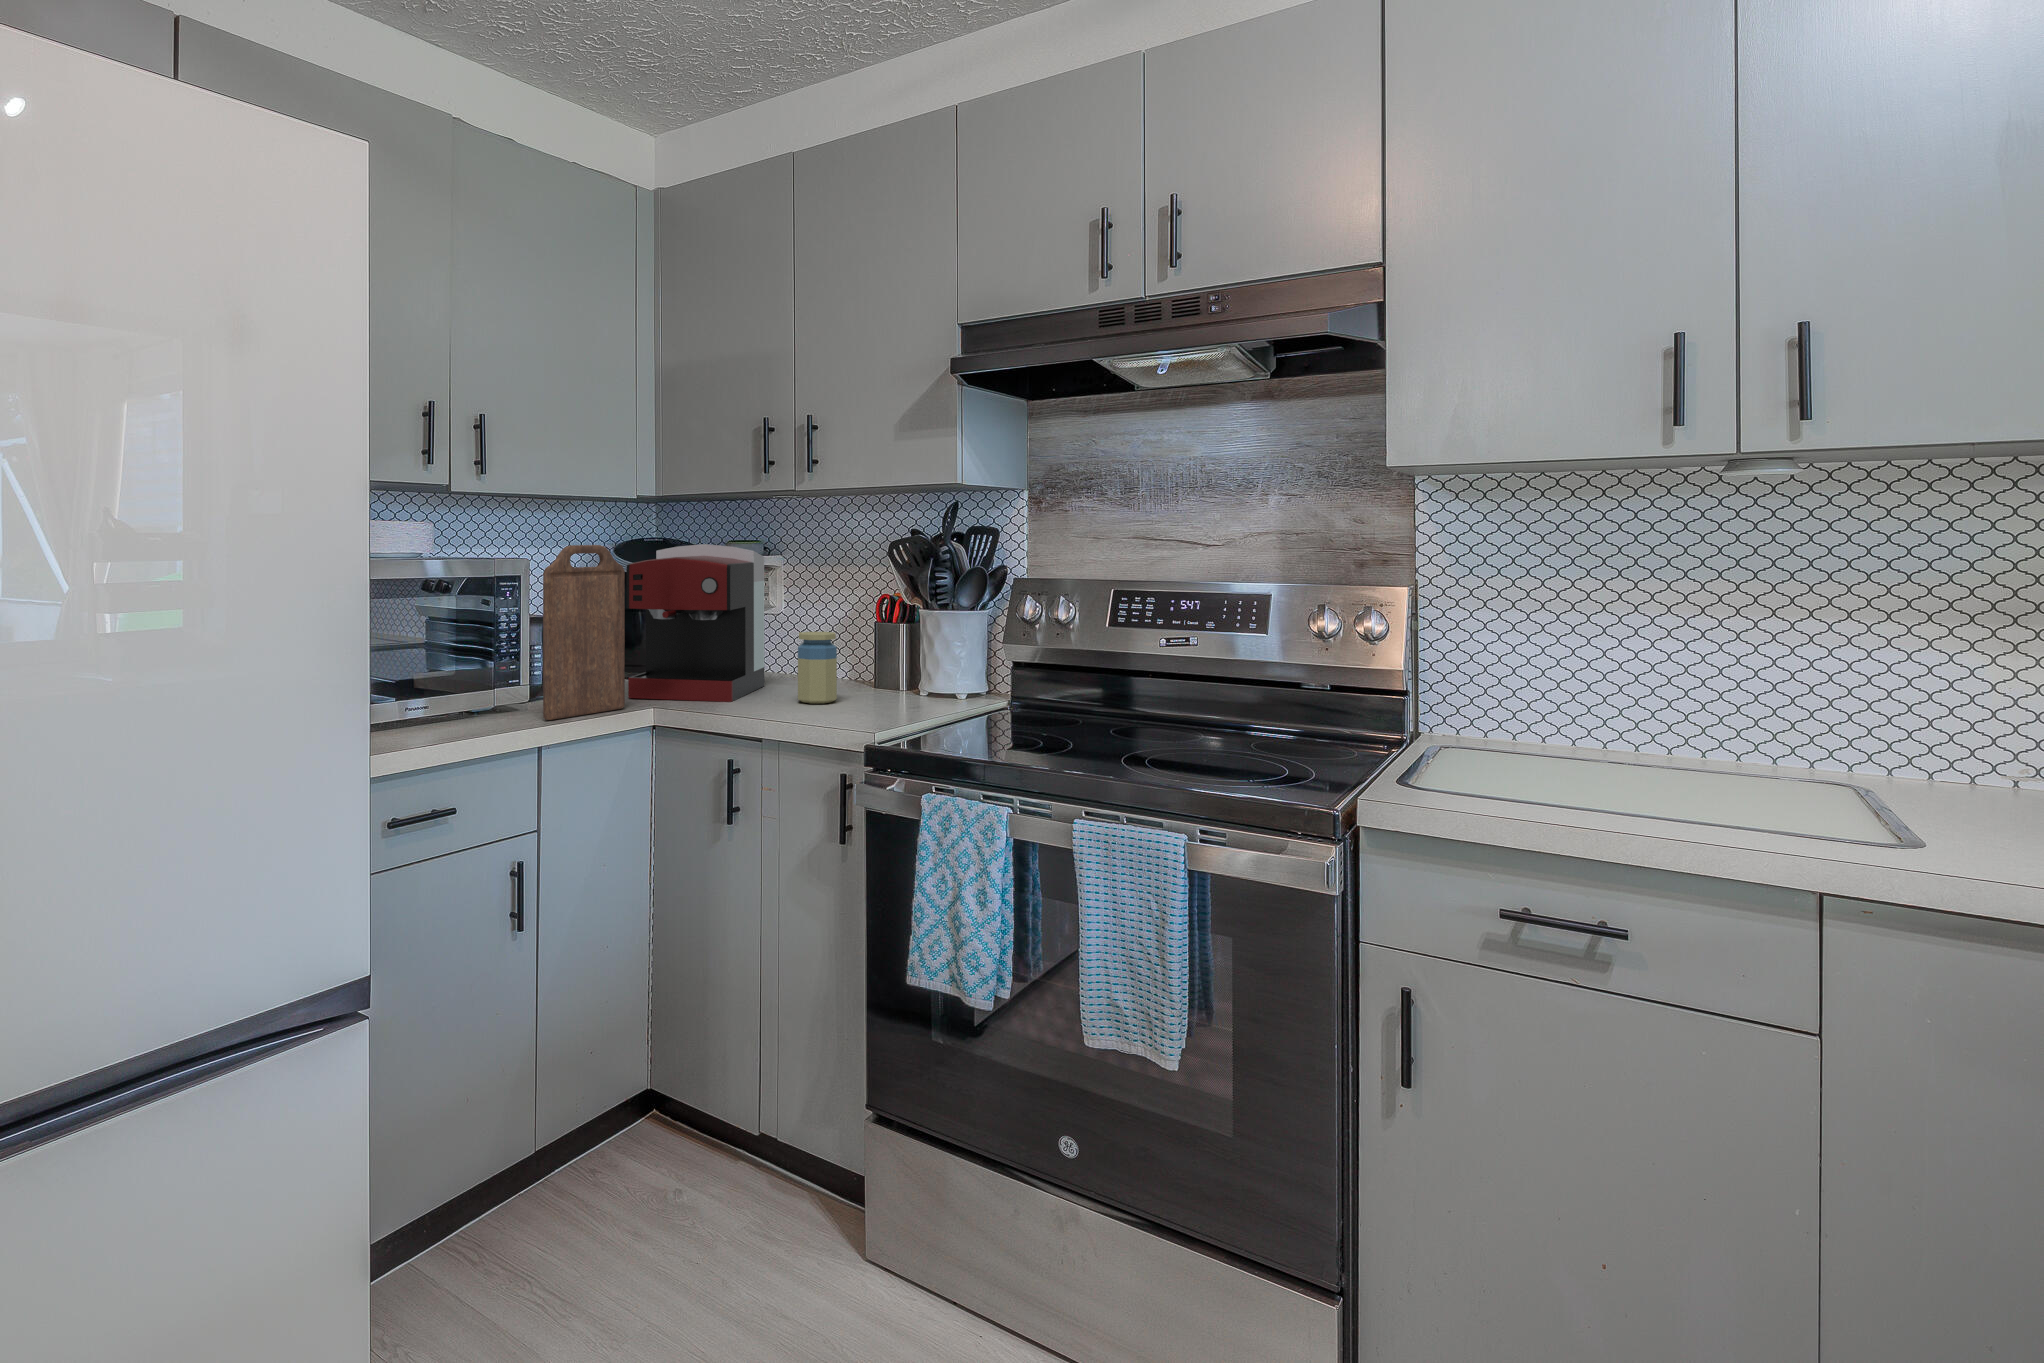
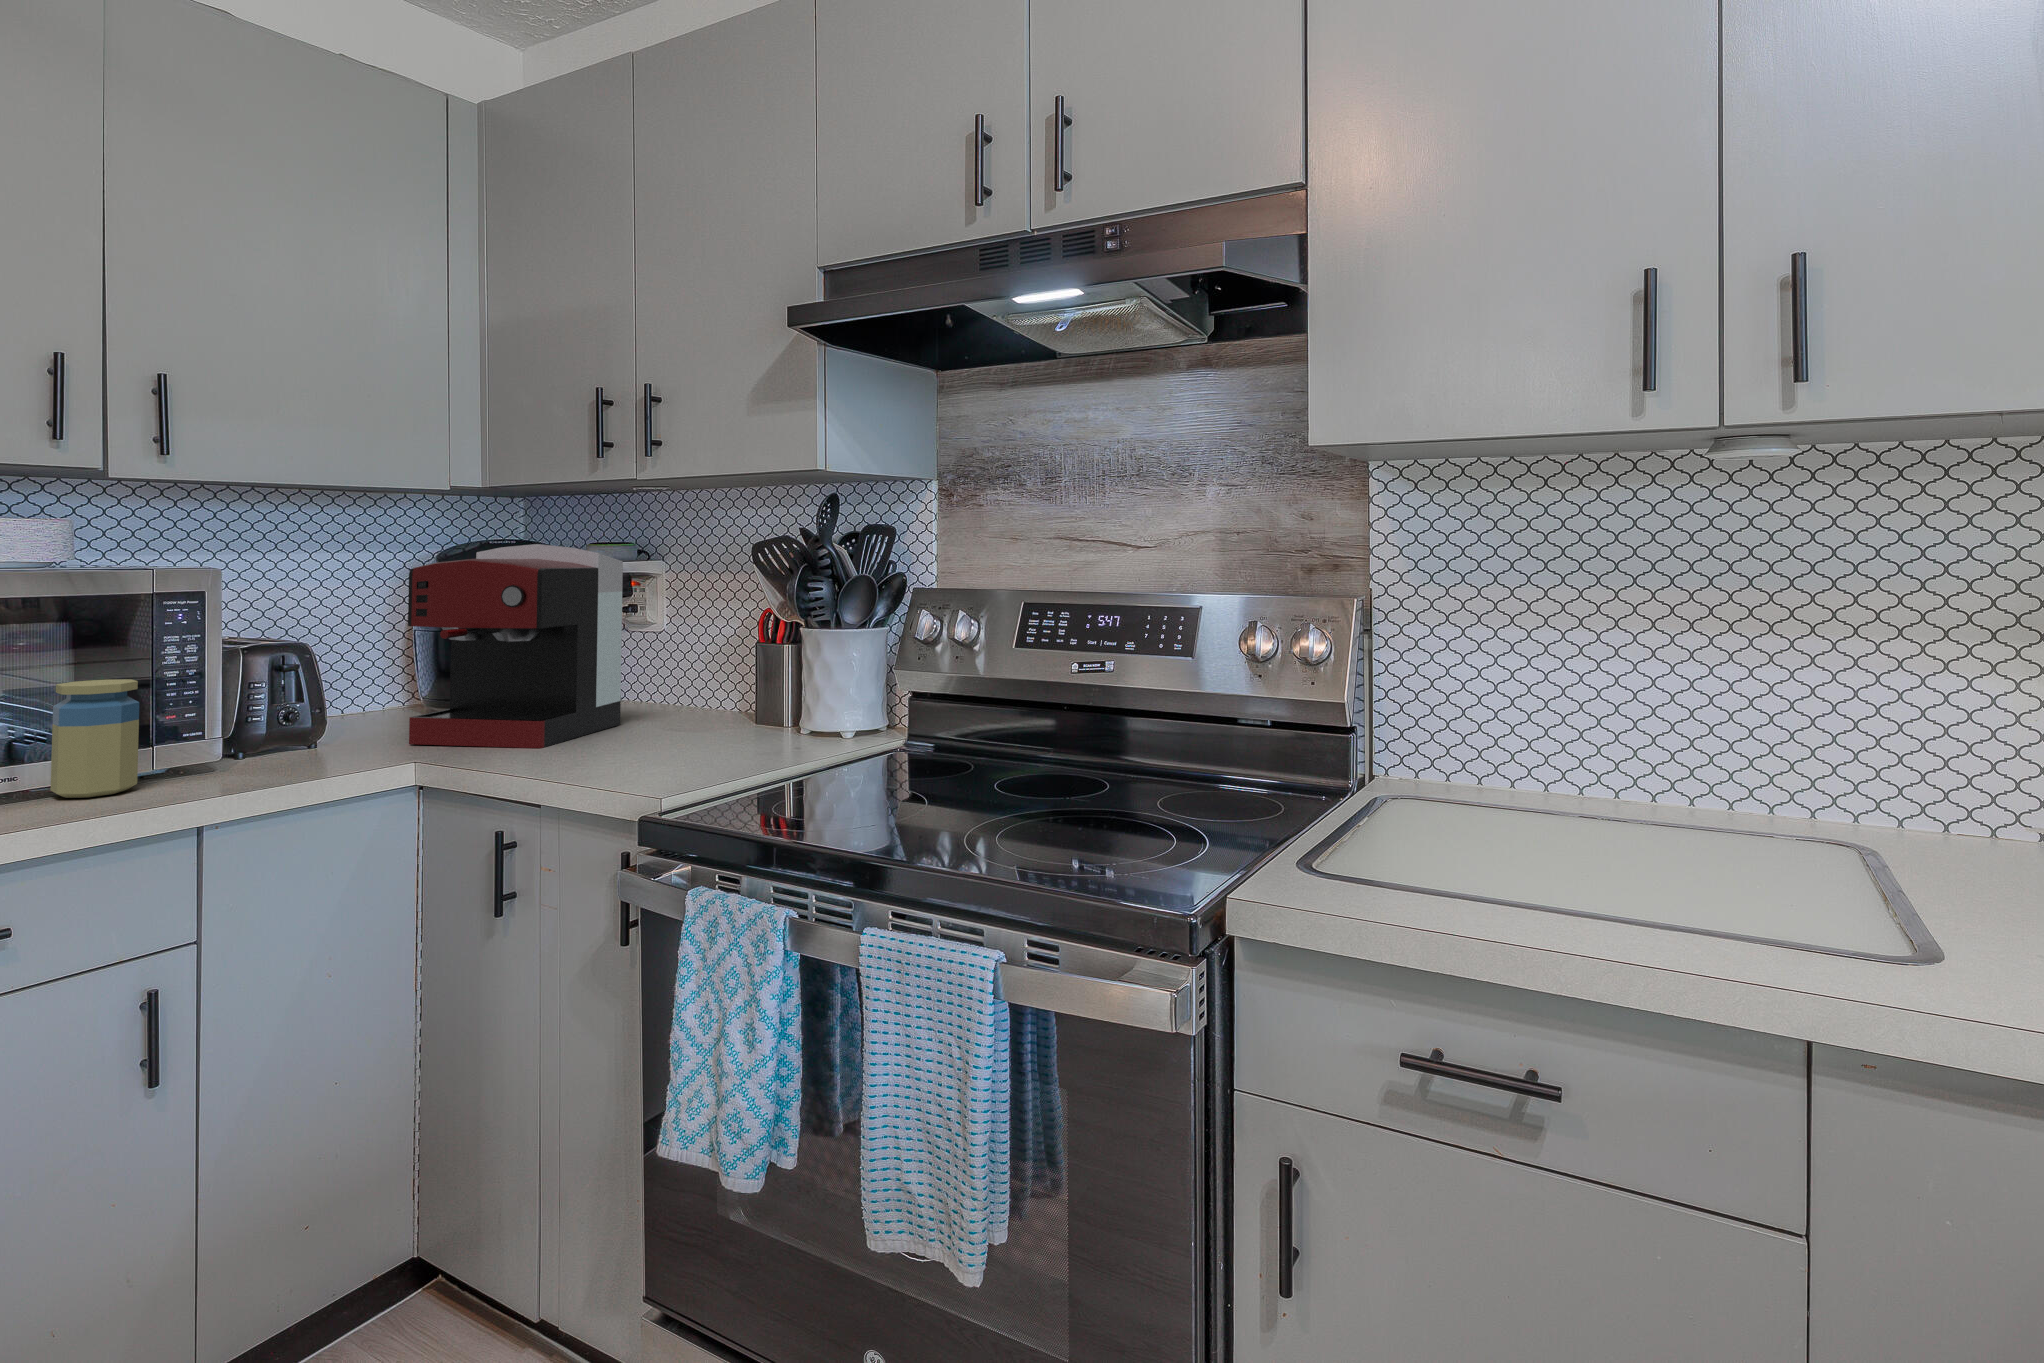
cutting board: present [543,545,625,720] -> none [224,539,380,780]
jar: present [798,632,837,704] -> present [51,679,139,798]

